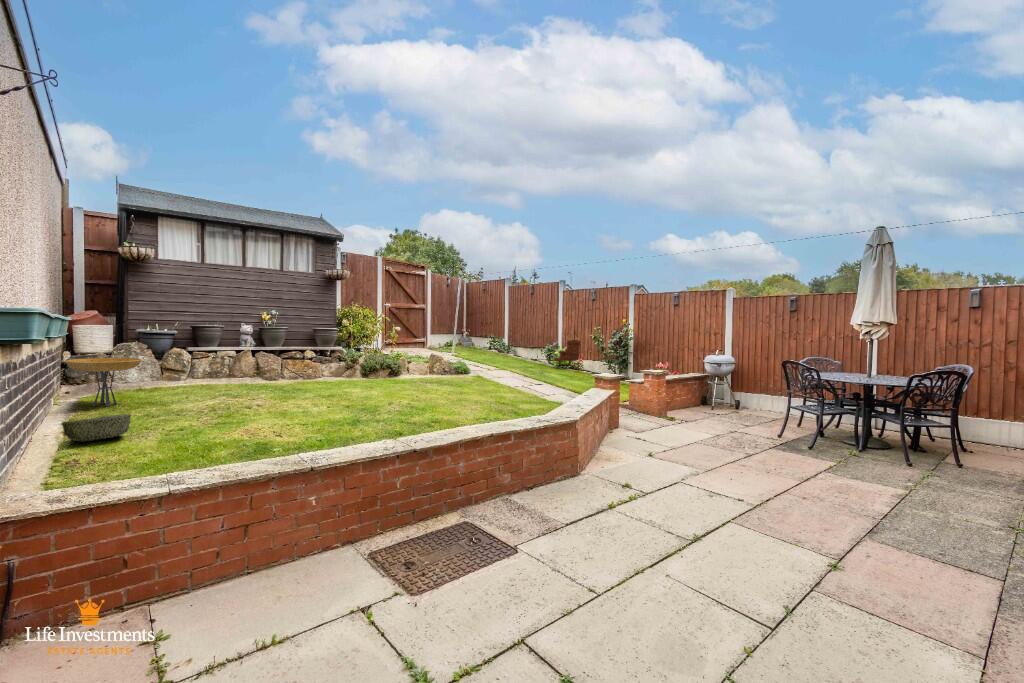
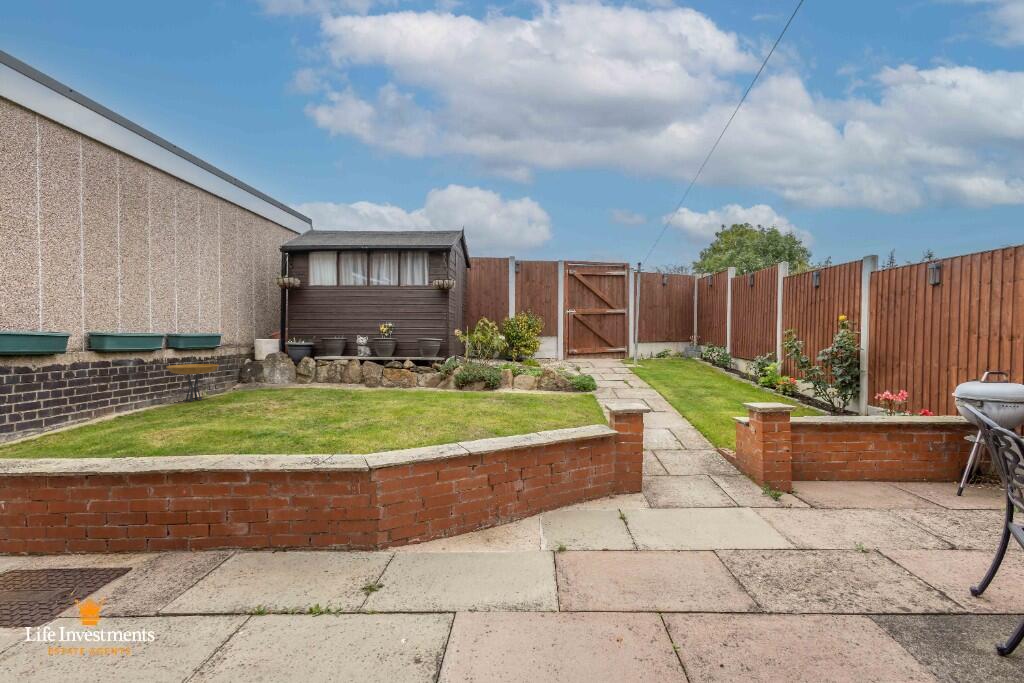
lounge chair: present [554,340,581,368] -> none [732,350,790,395]
woven basket: present [62,414,131,441] -> none [54,408,109,426]

